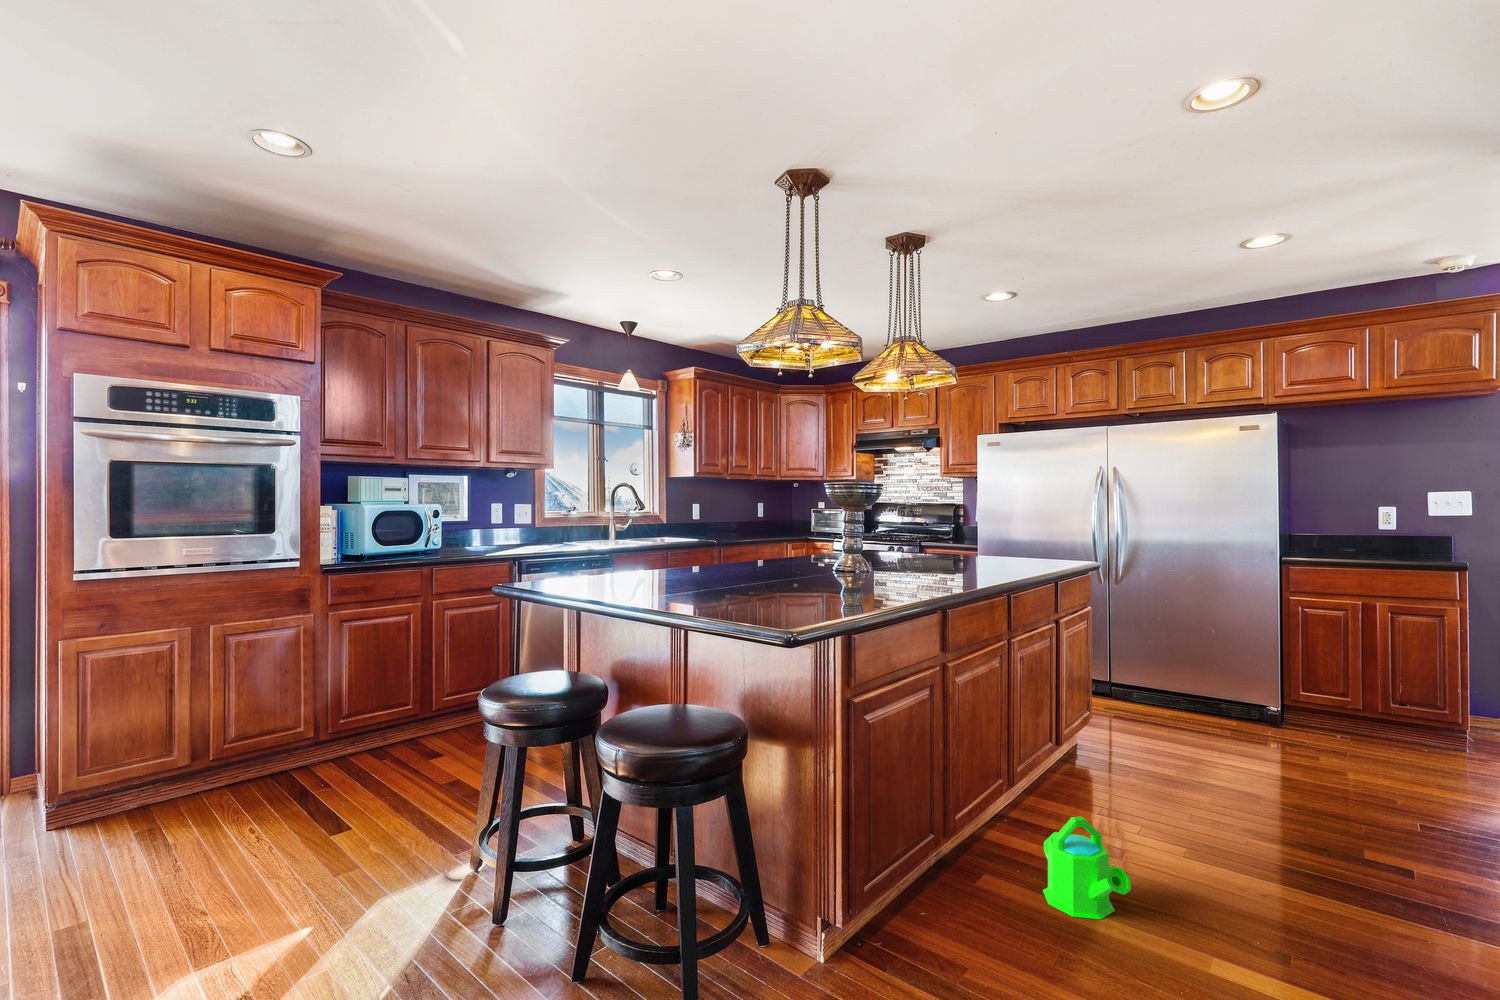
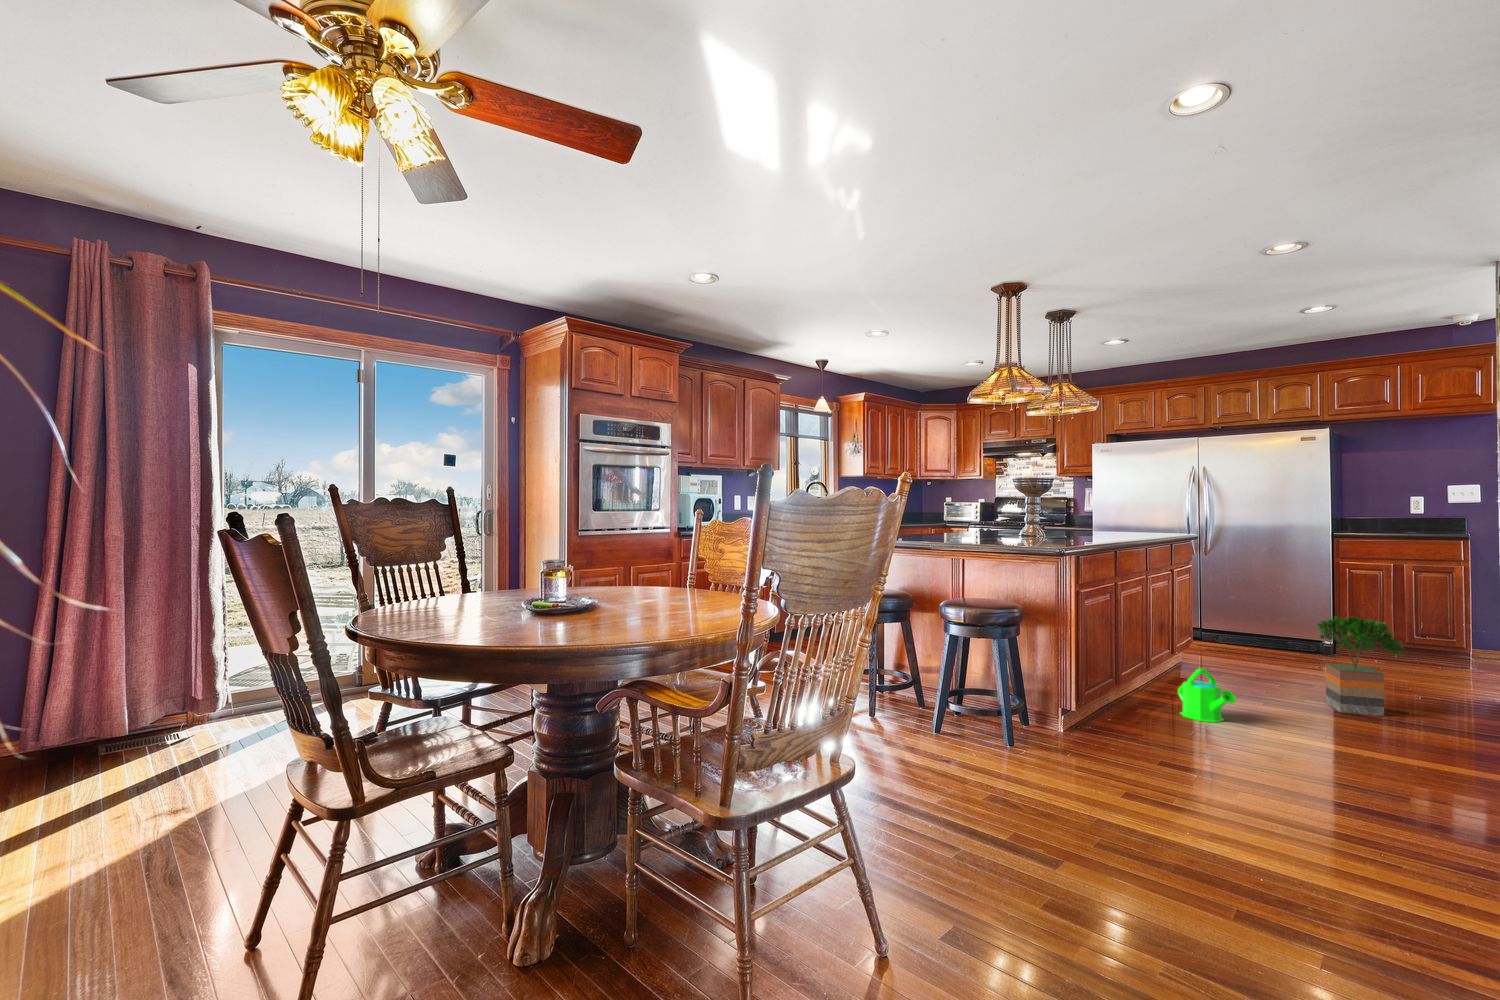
potted tree: none [1261,709,1411,888] -> present [1317,616,1404,716]

